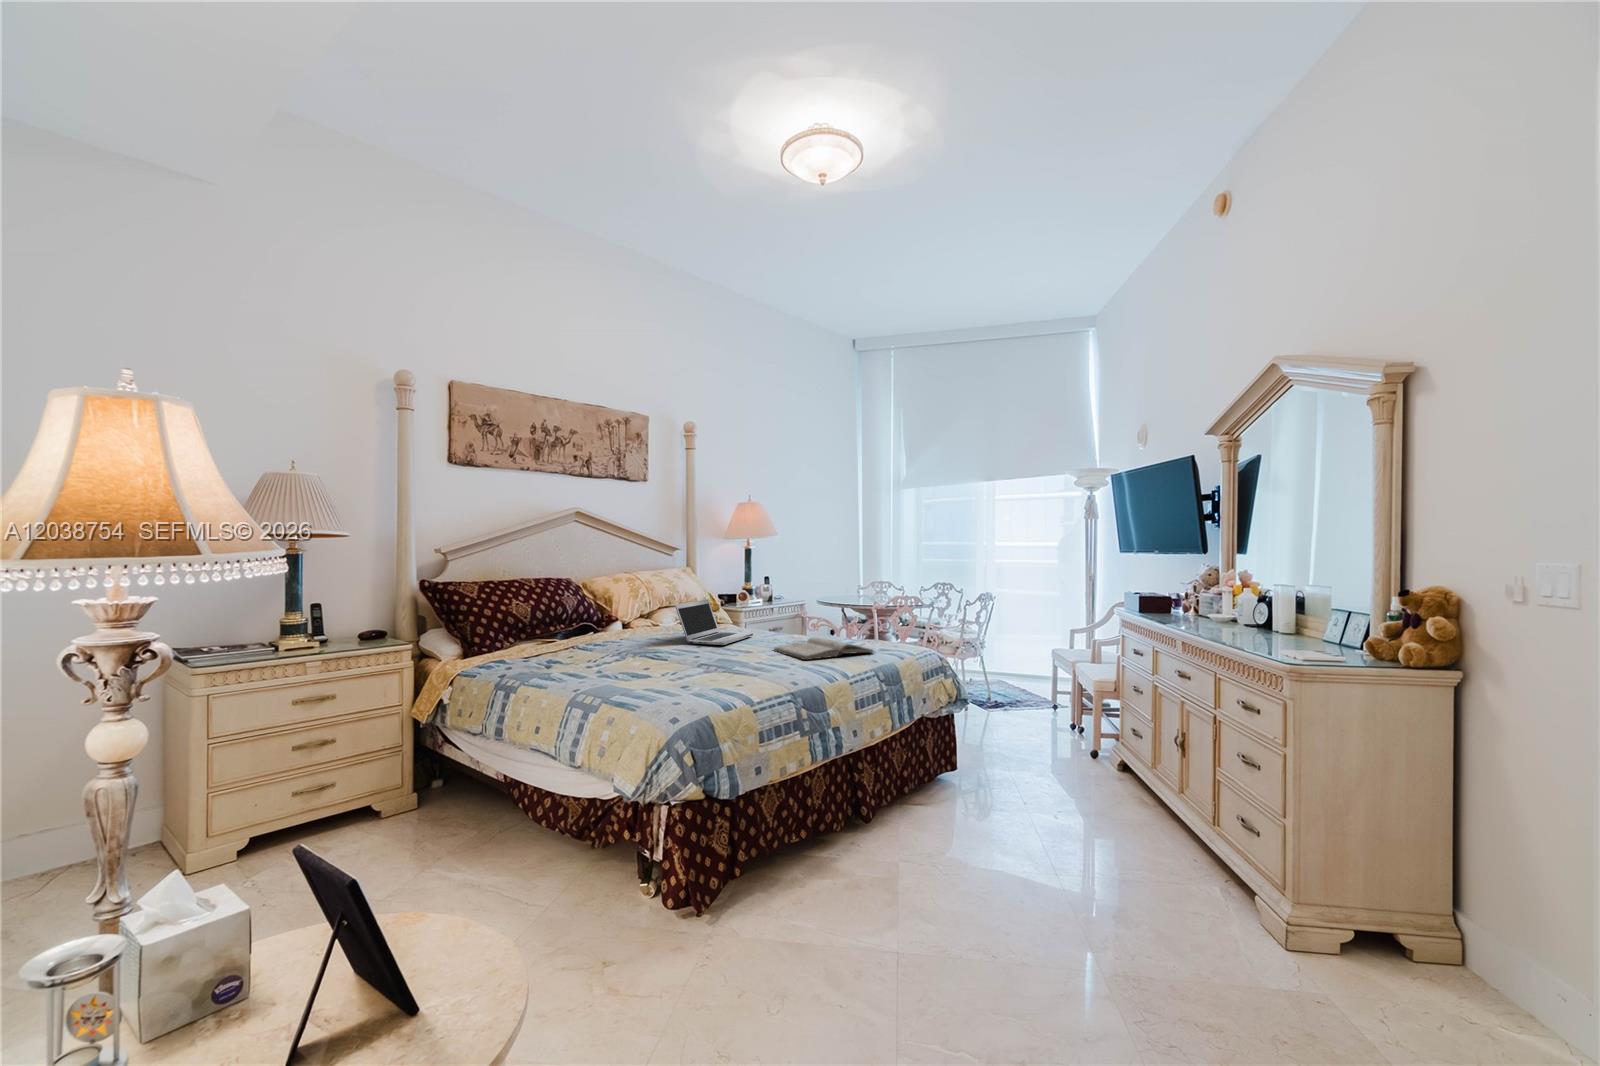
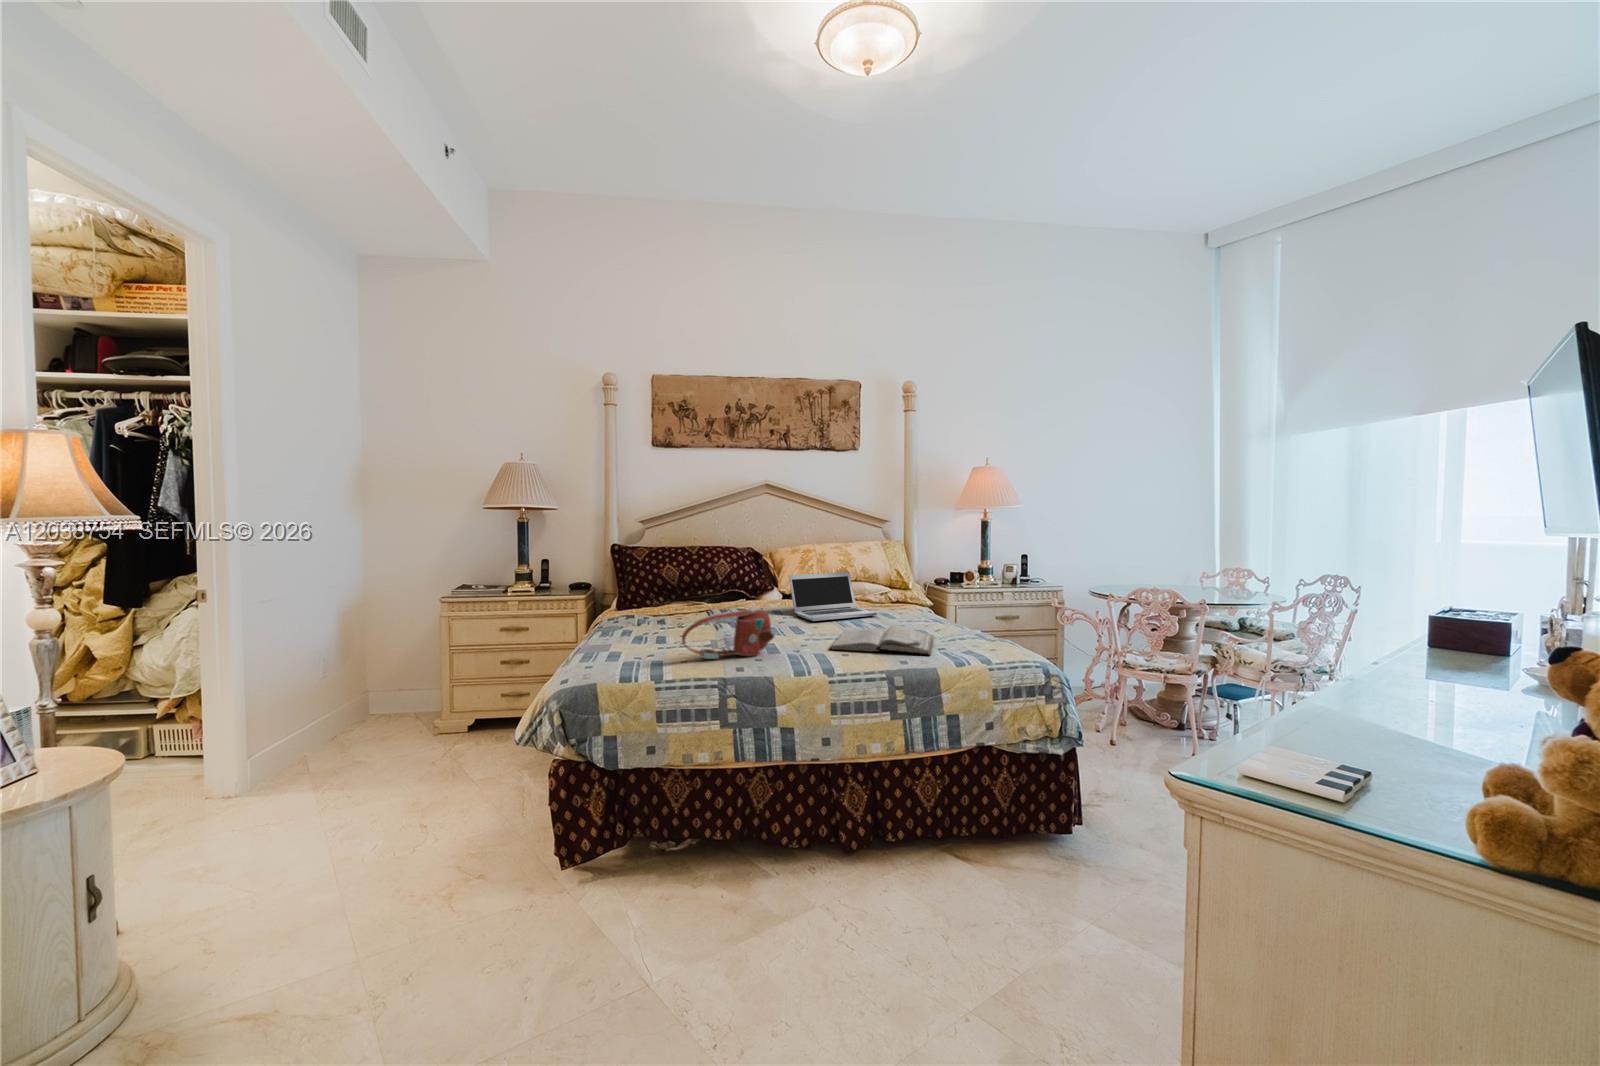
handbag: none [736,629,781,679] -> present [682,609,774,659]

